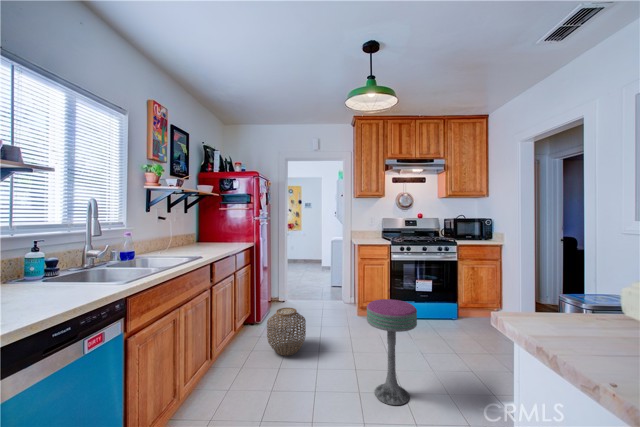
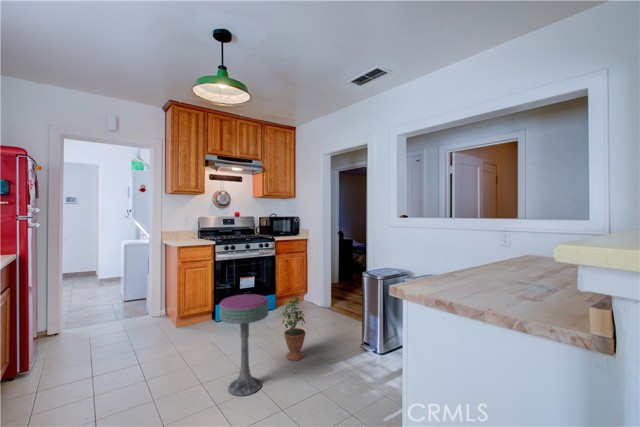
woven basket: present [267,308,306,356] -> none [63,333,126,399]
potted plant: none [440,309,474,389] -> present [282,295,305,360]

